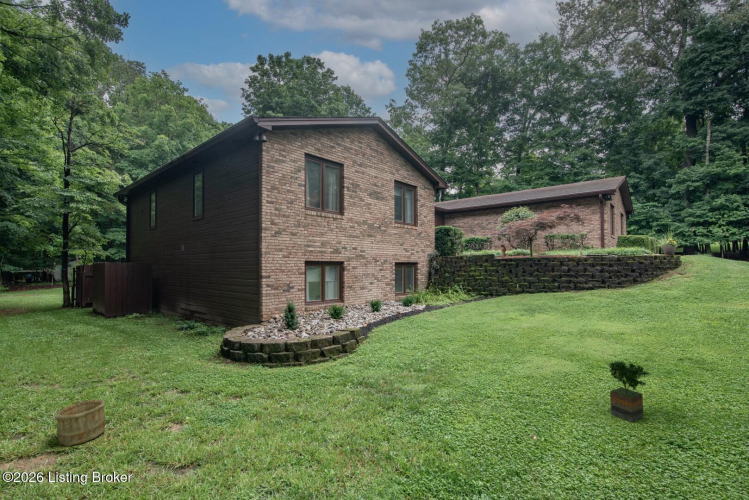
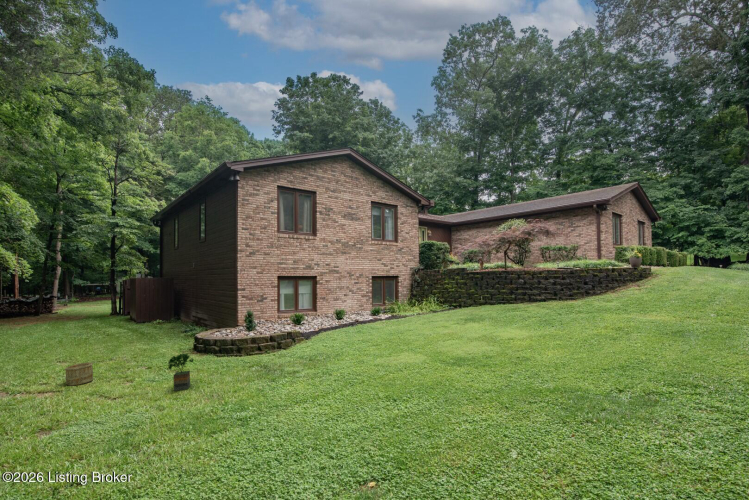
potted tree: present [609,361,649,422] -> present [168,353,193,391]

